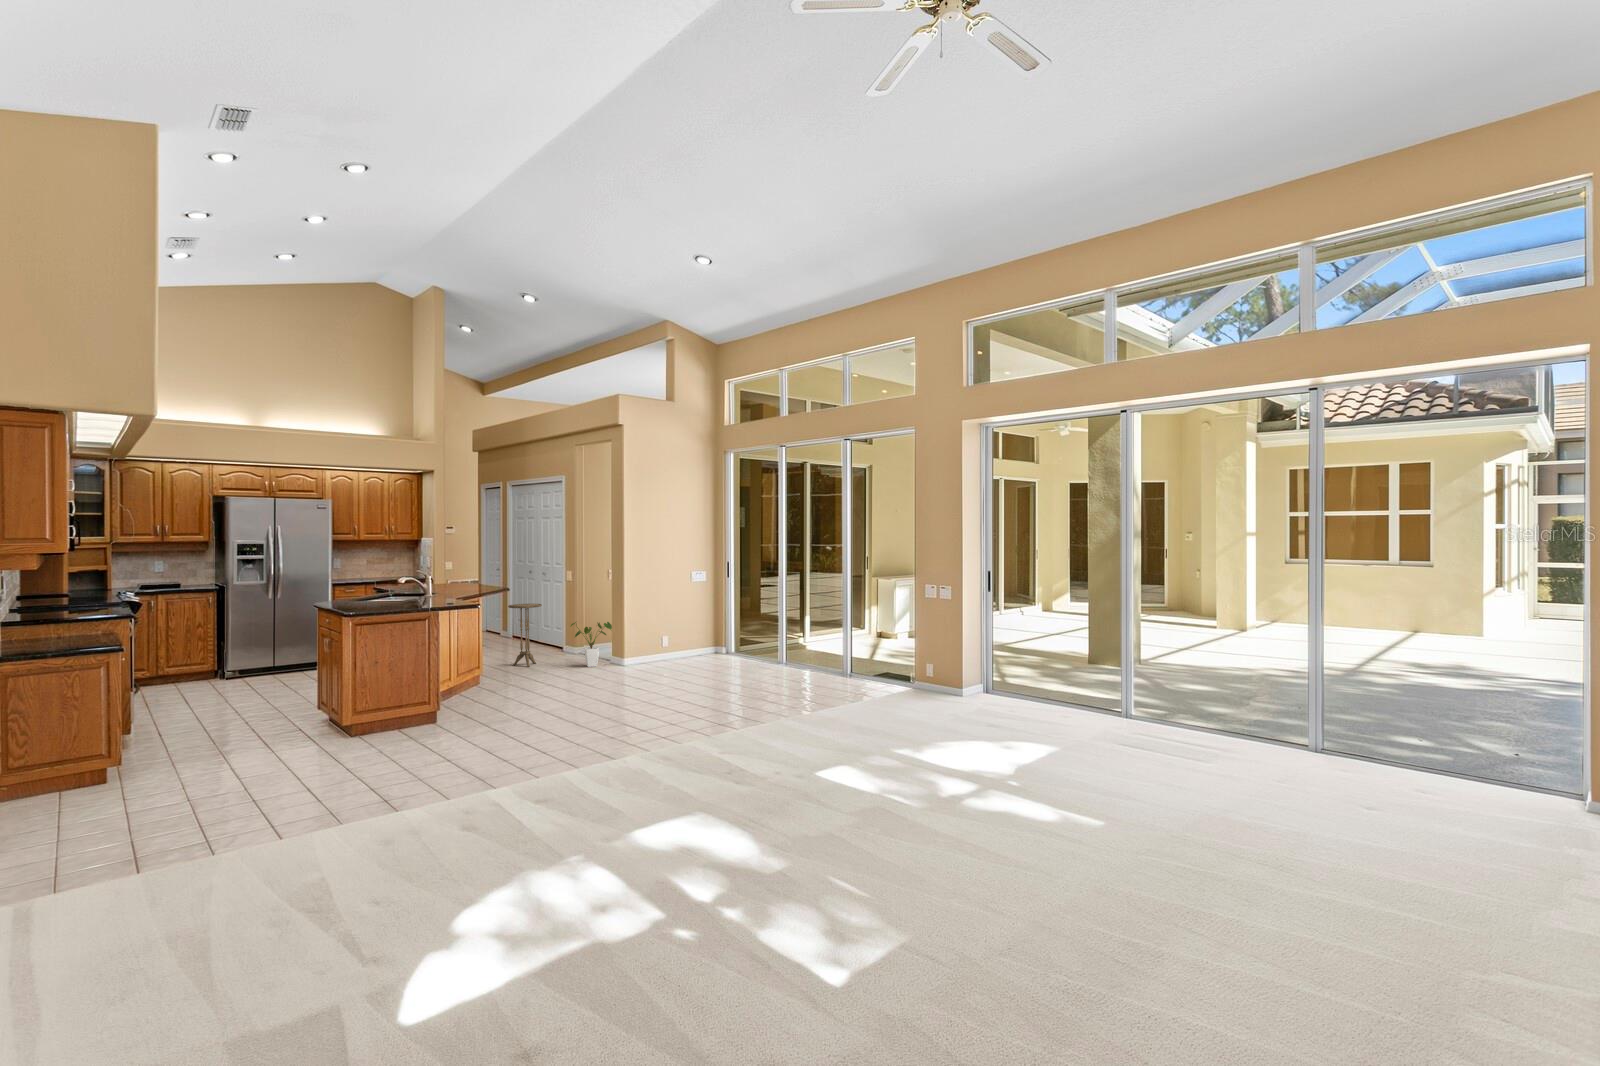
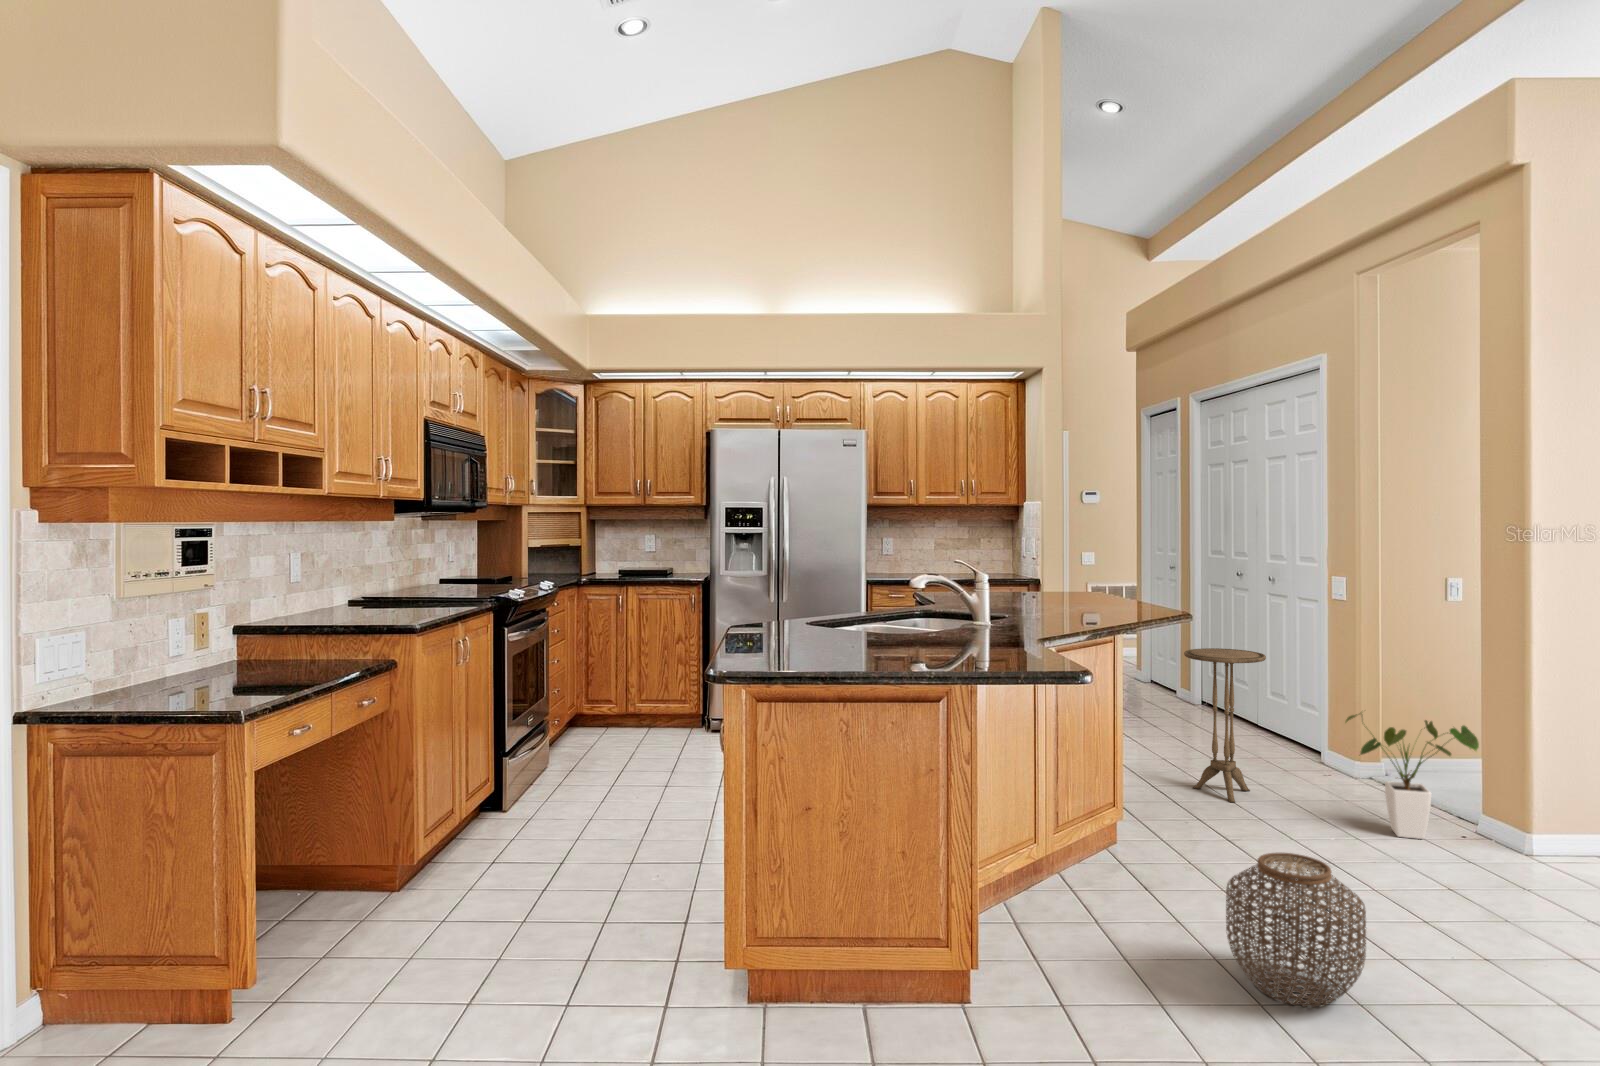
woven basket: none [524,656,564,700] -> present [1226,853,1366,1007]

